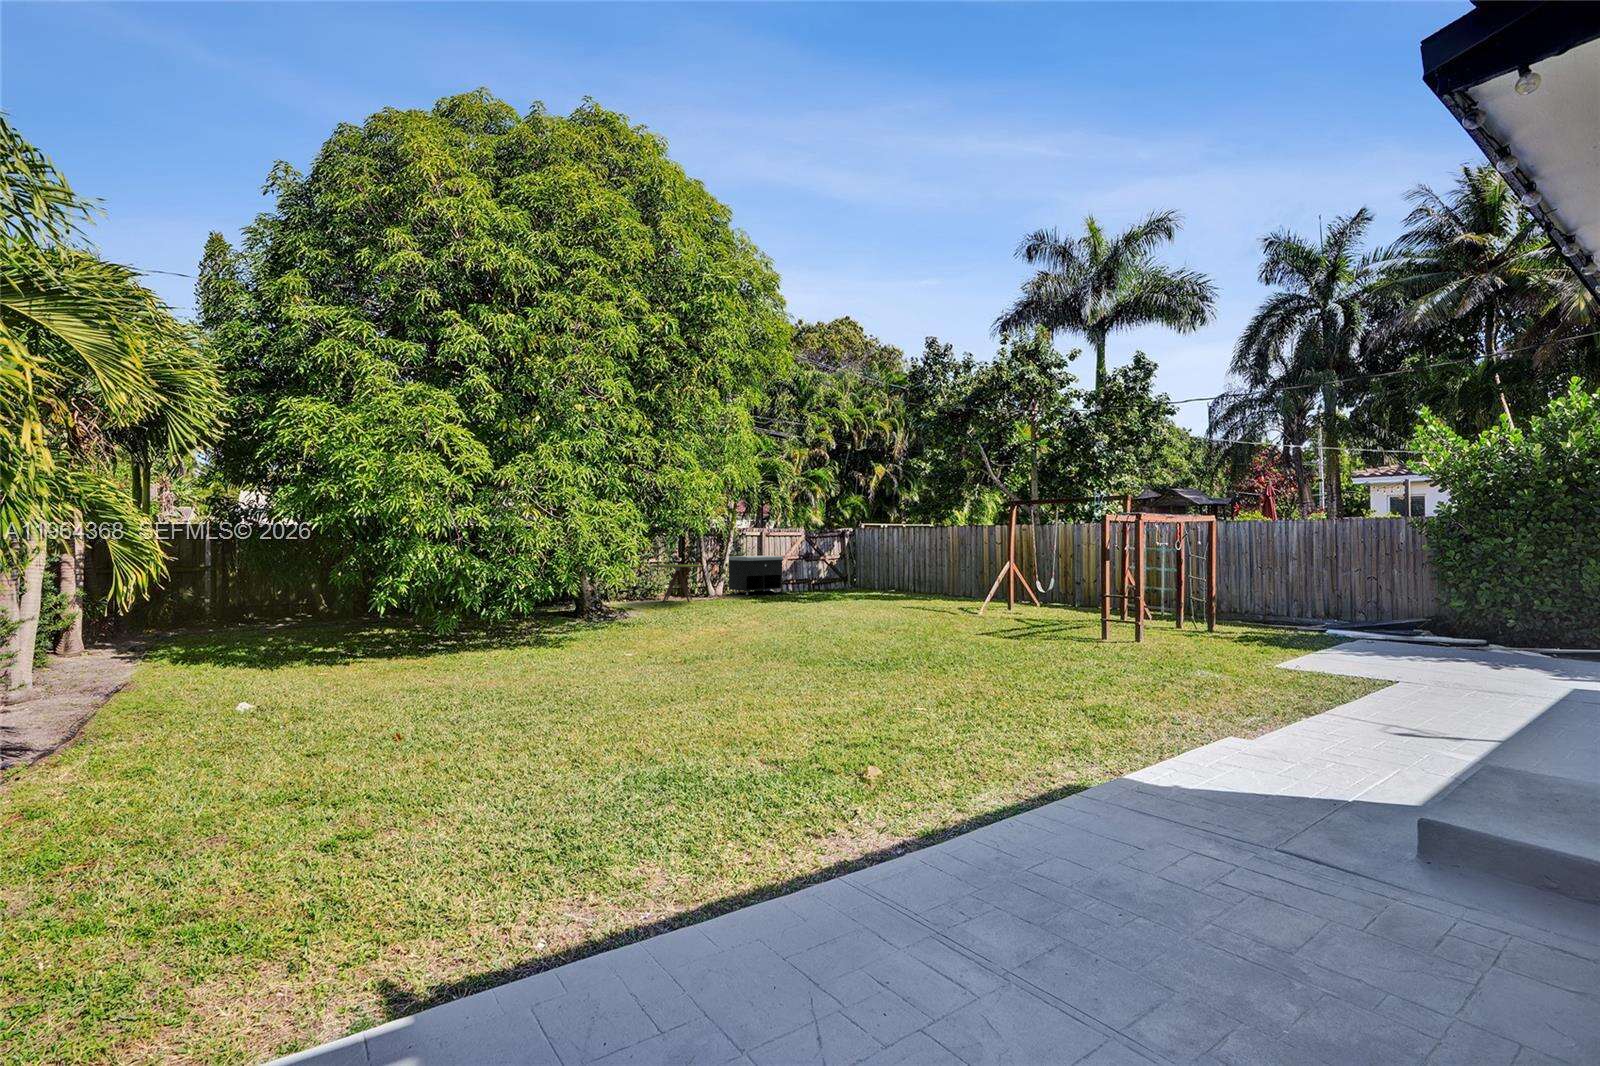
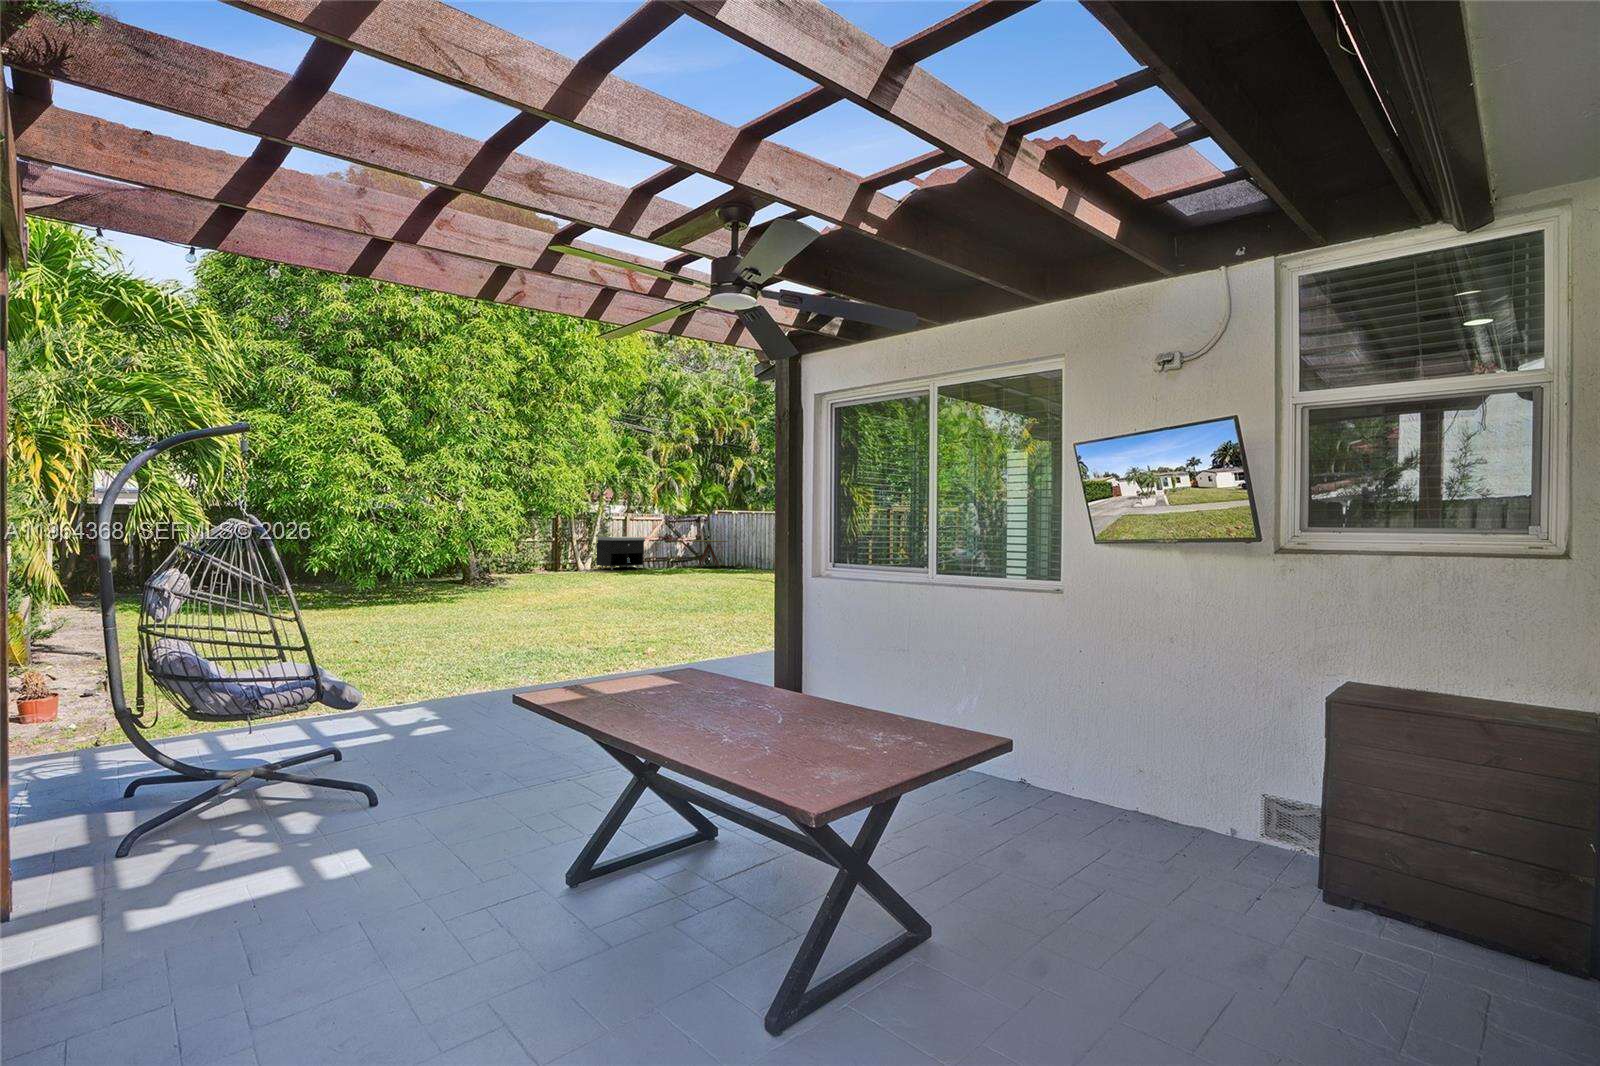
round table: present [651,564,704,602] -> present [690,540,728,567]

